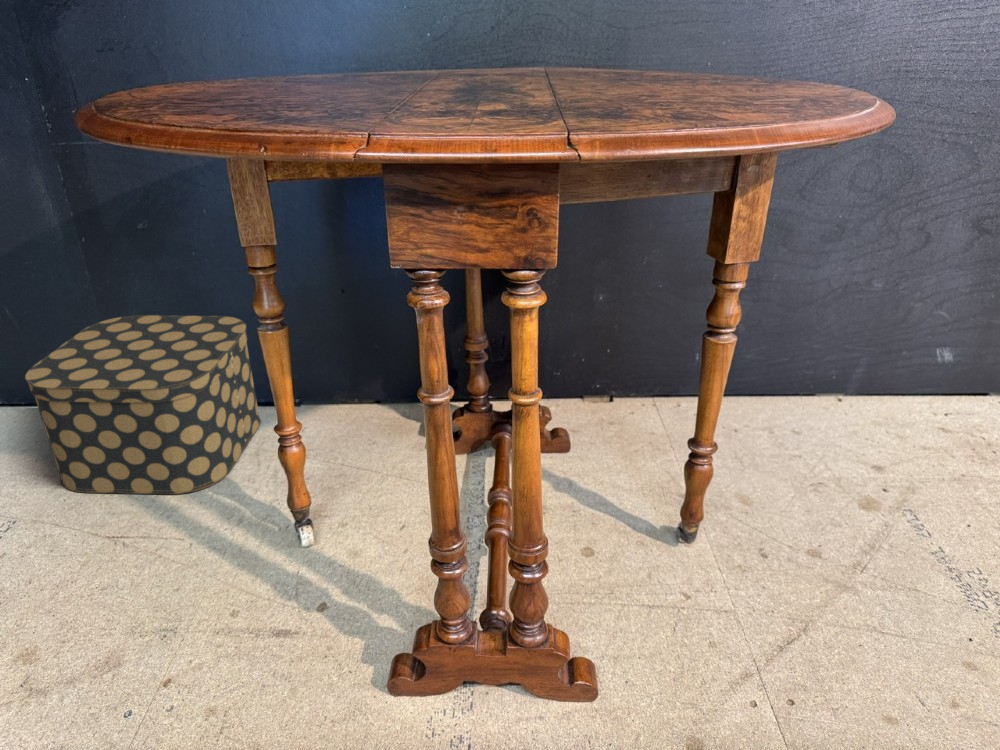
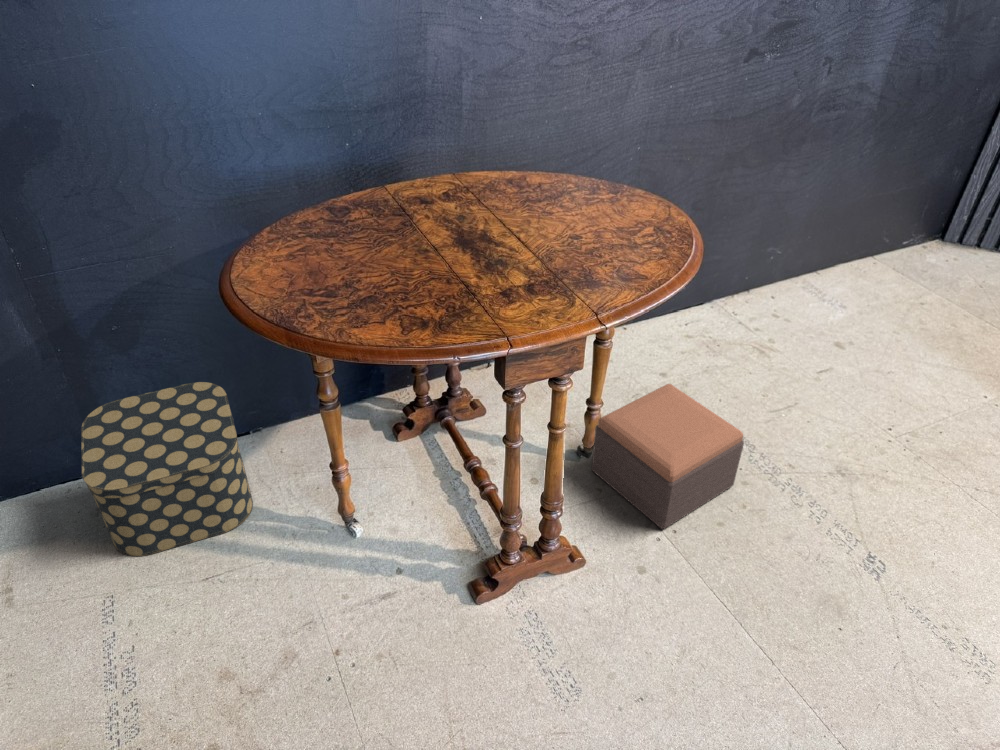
footstool: none [690,455,974,692] -> present [592,384,744,529]

